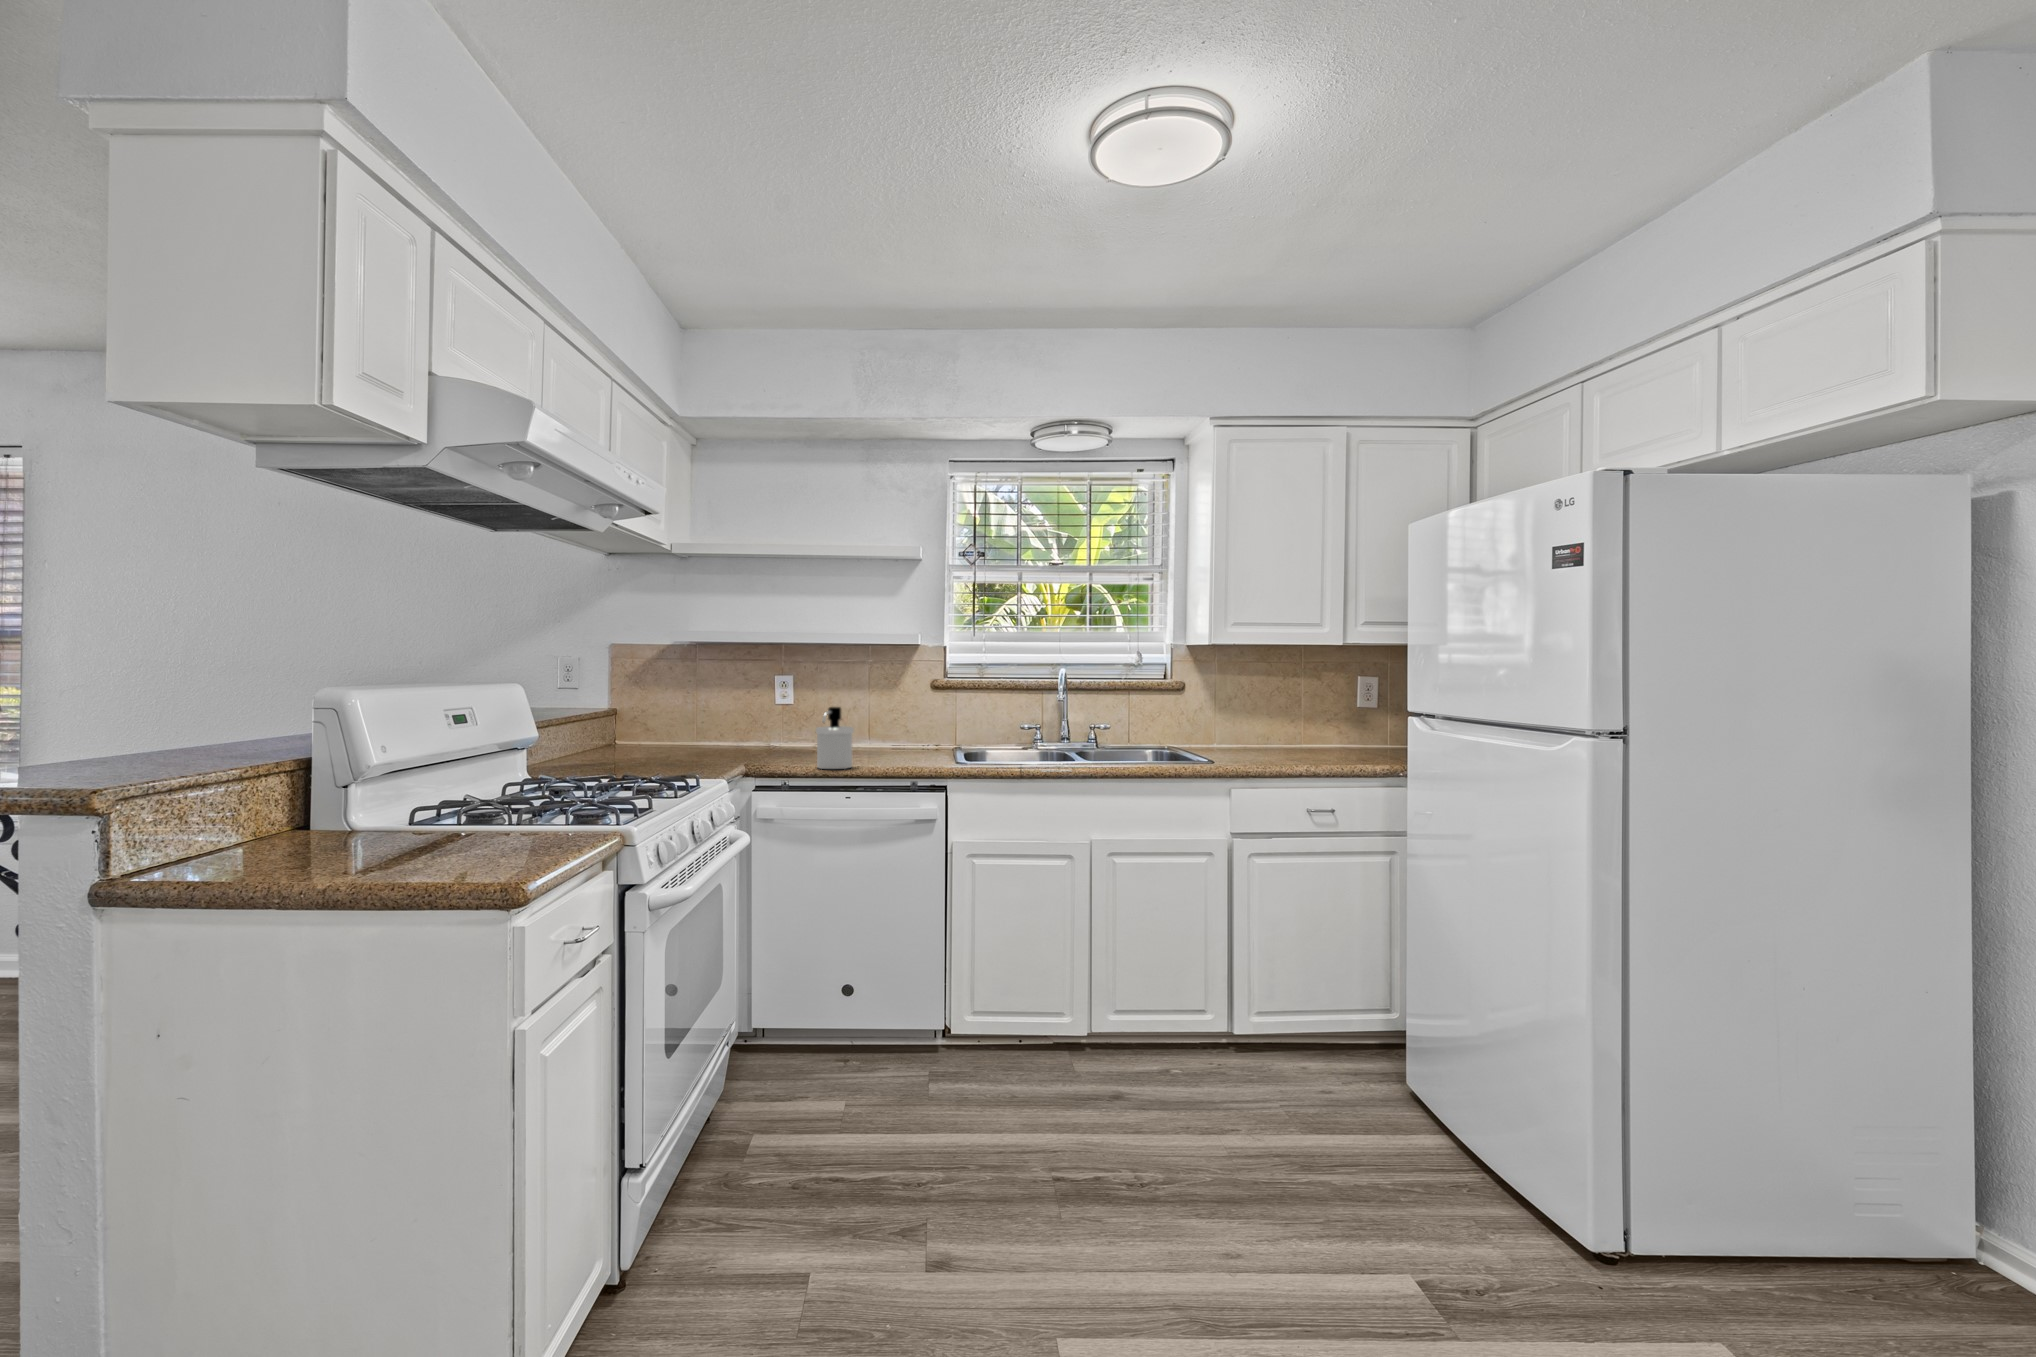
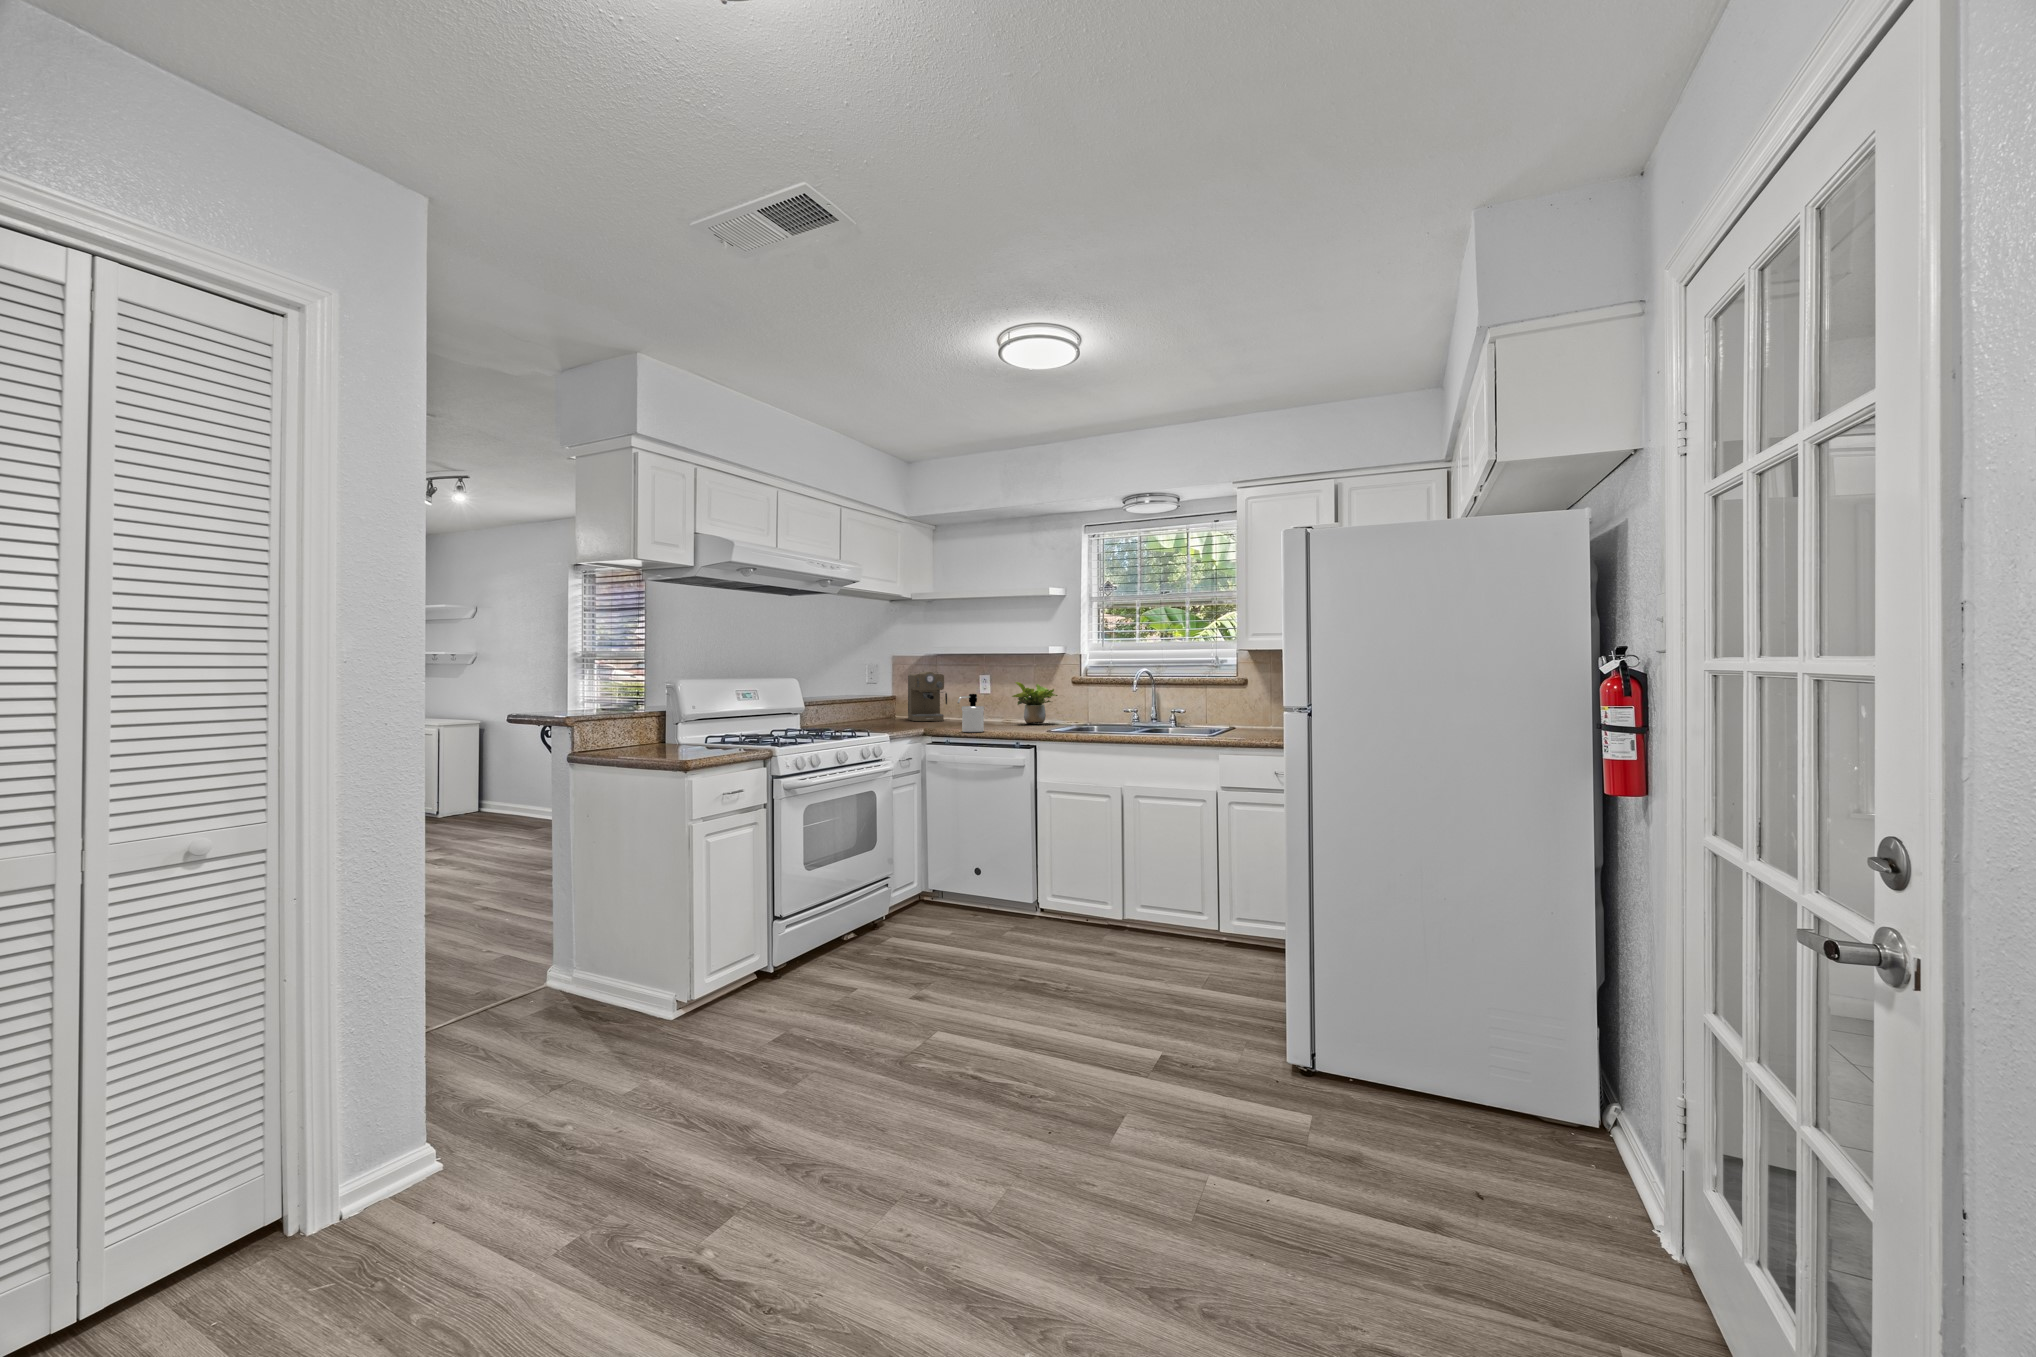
coffee maker: none [643,669,718,751] -> present [908,672,947,721]
potted plant: none [850,686,908,750] -> present [1012,682,1058,724]

